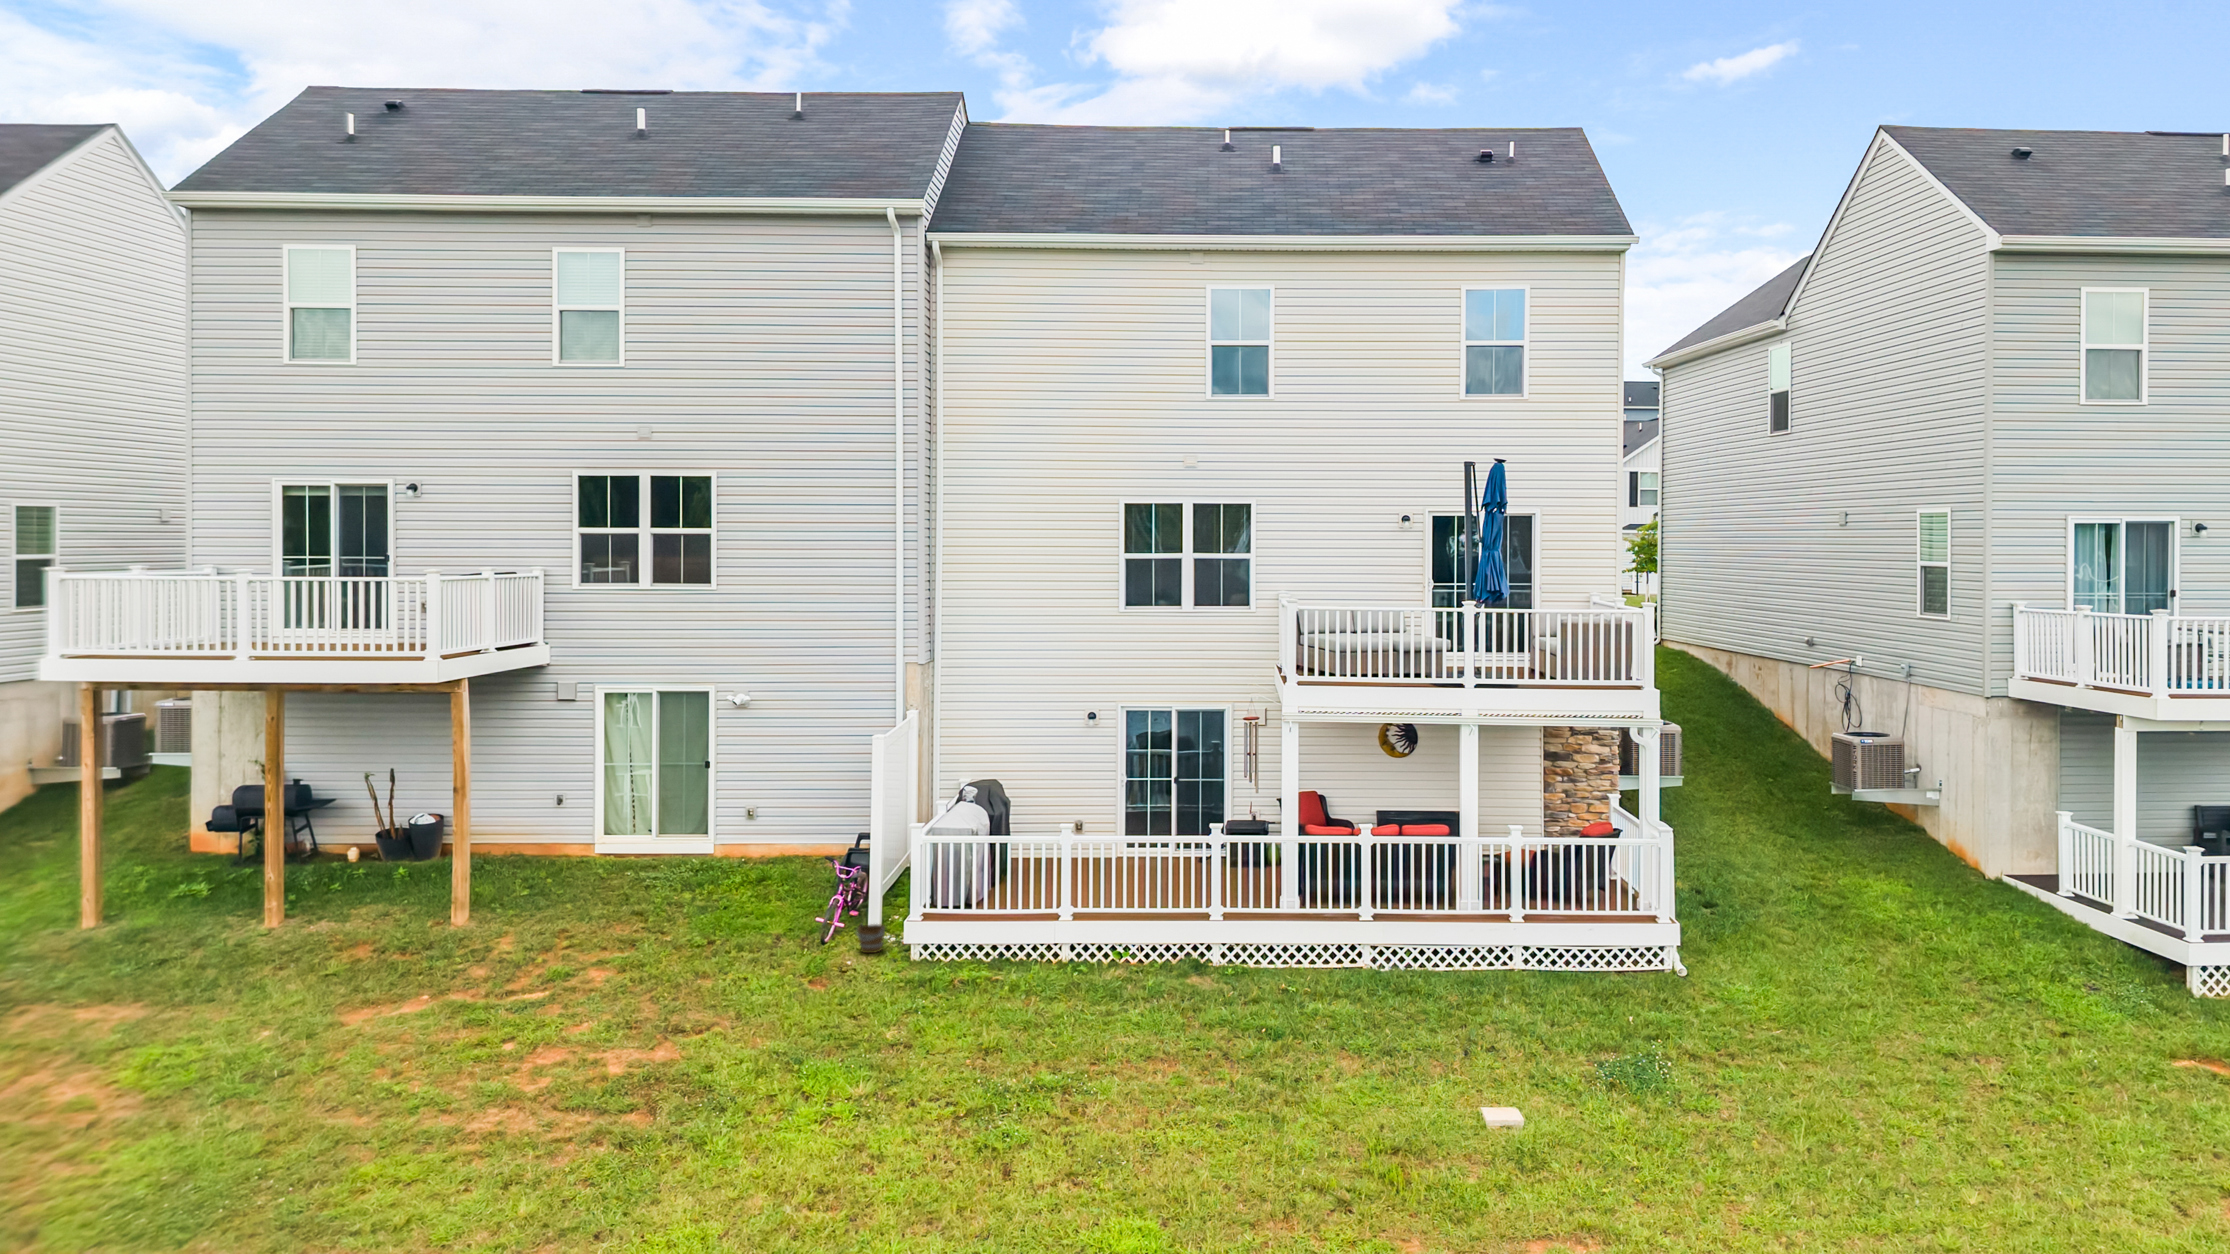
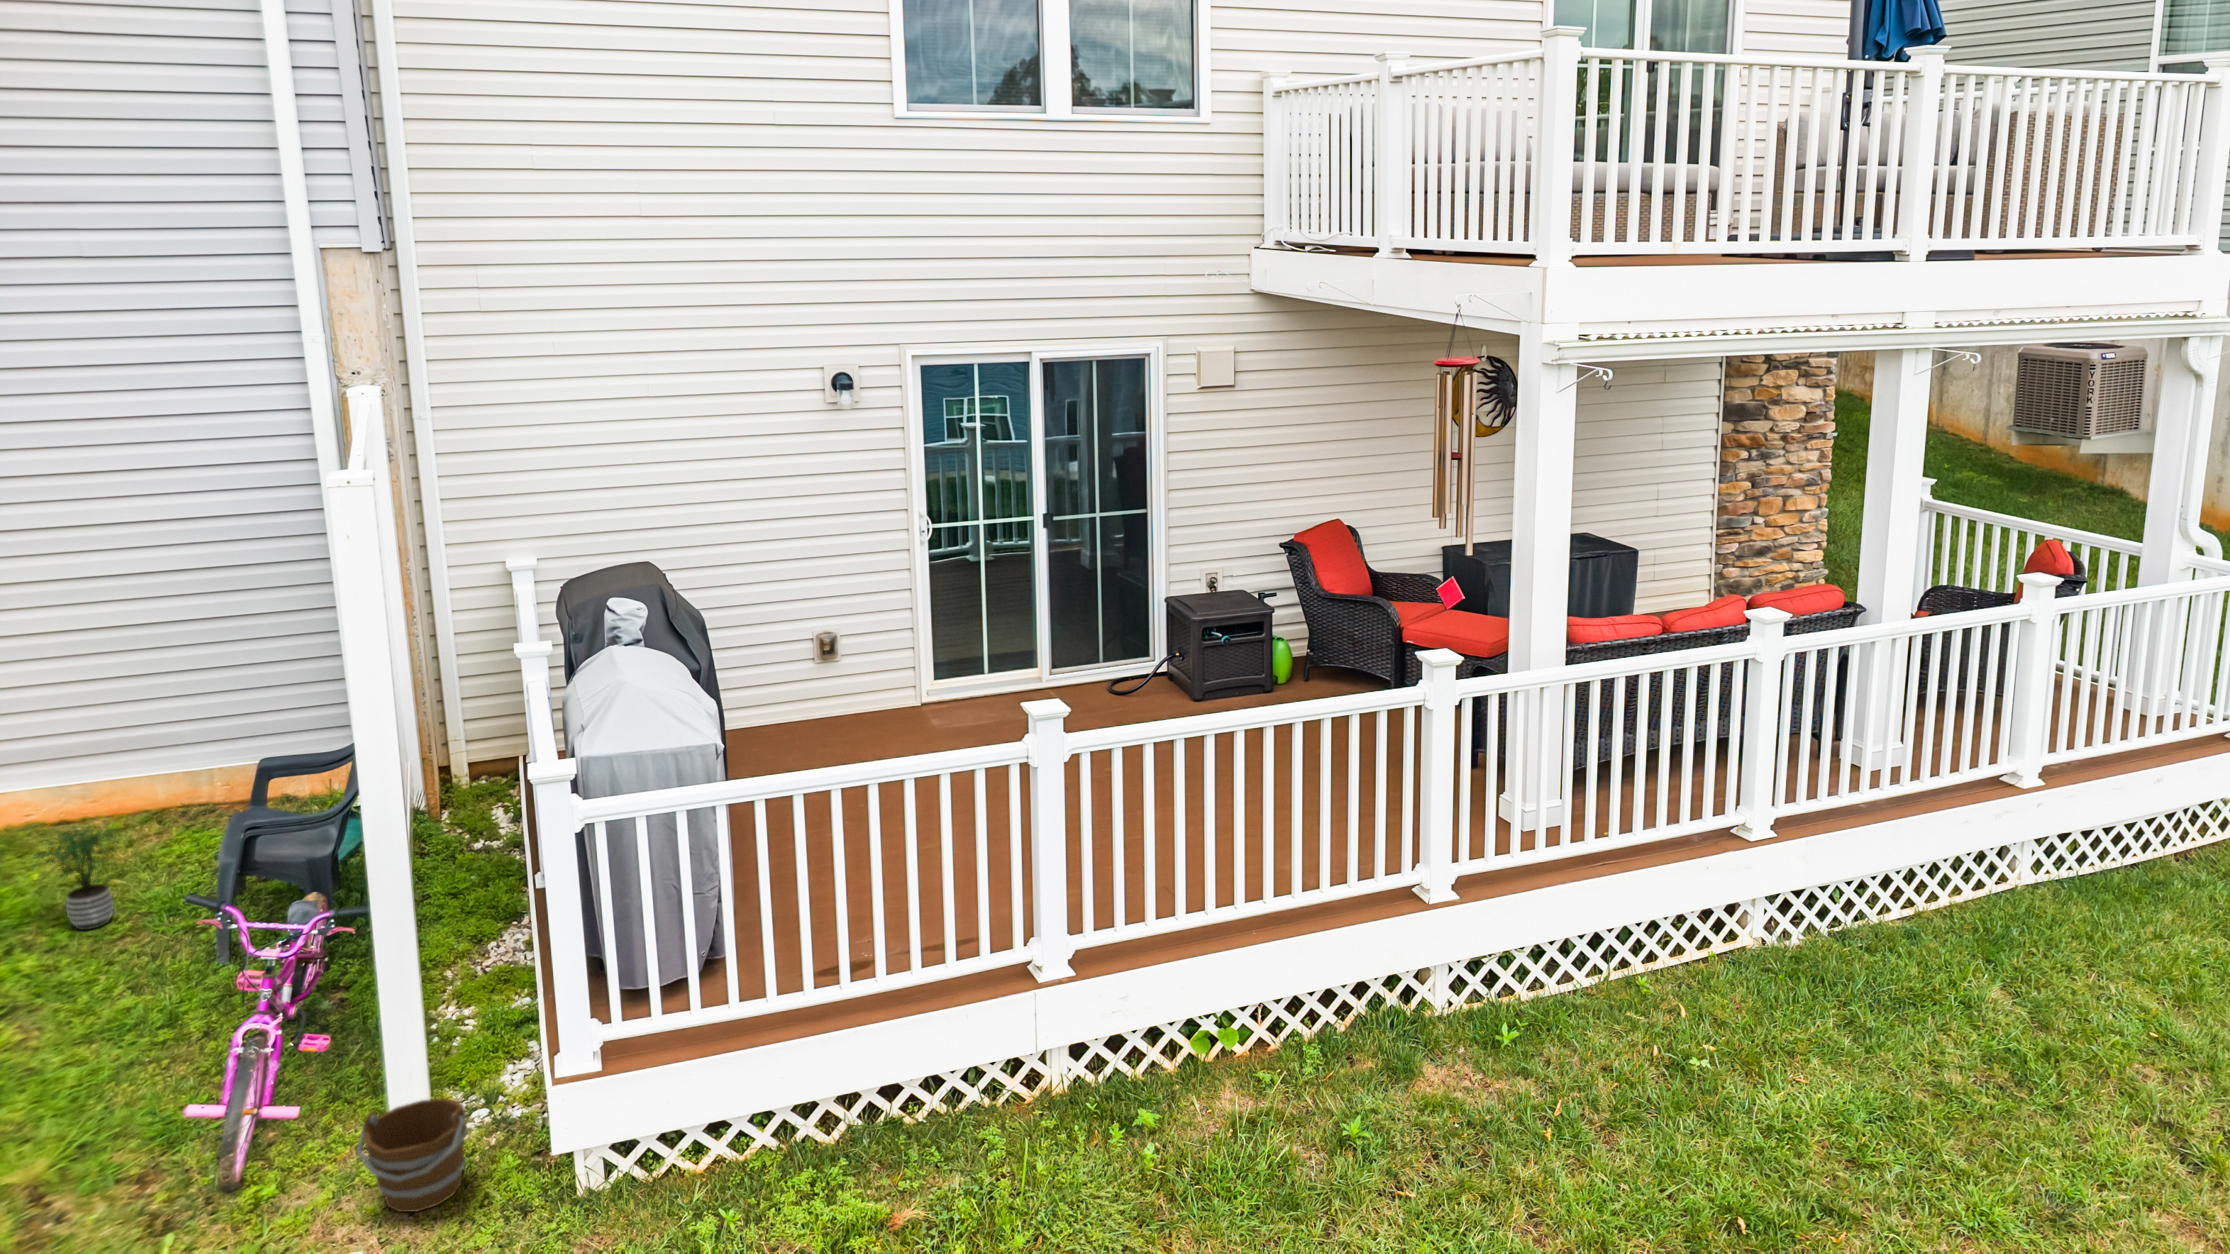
potted plant: none [793,850,819,887] -> present [32,825,114,930]

